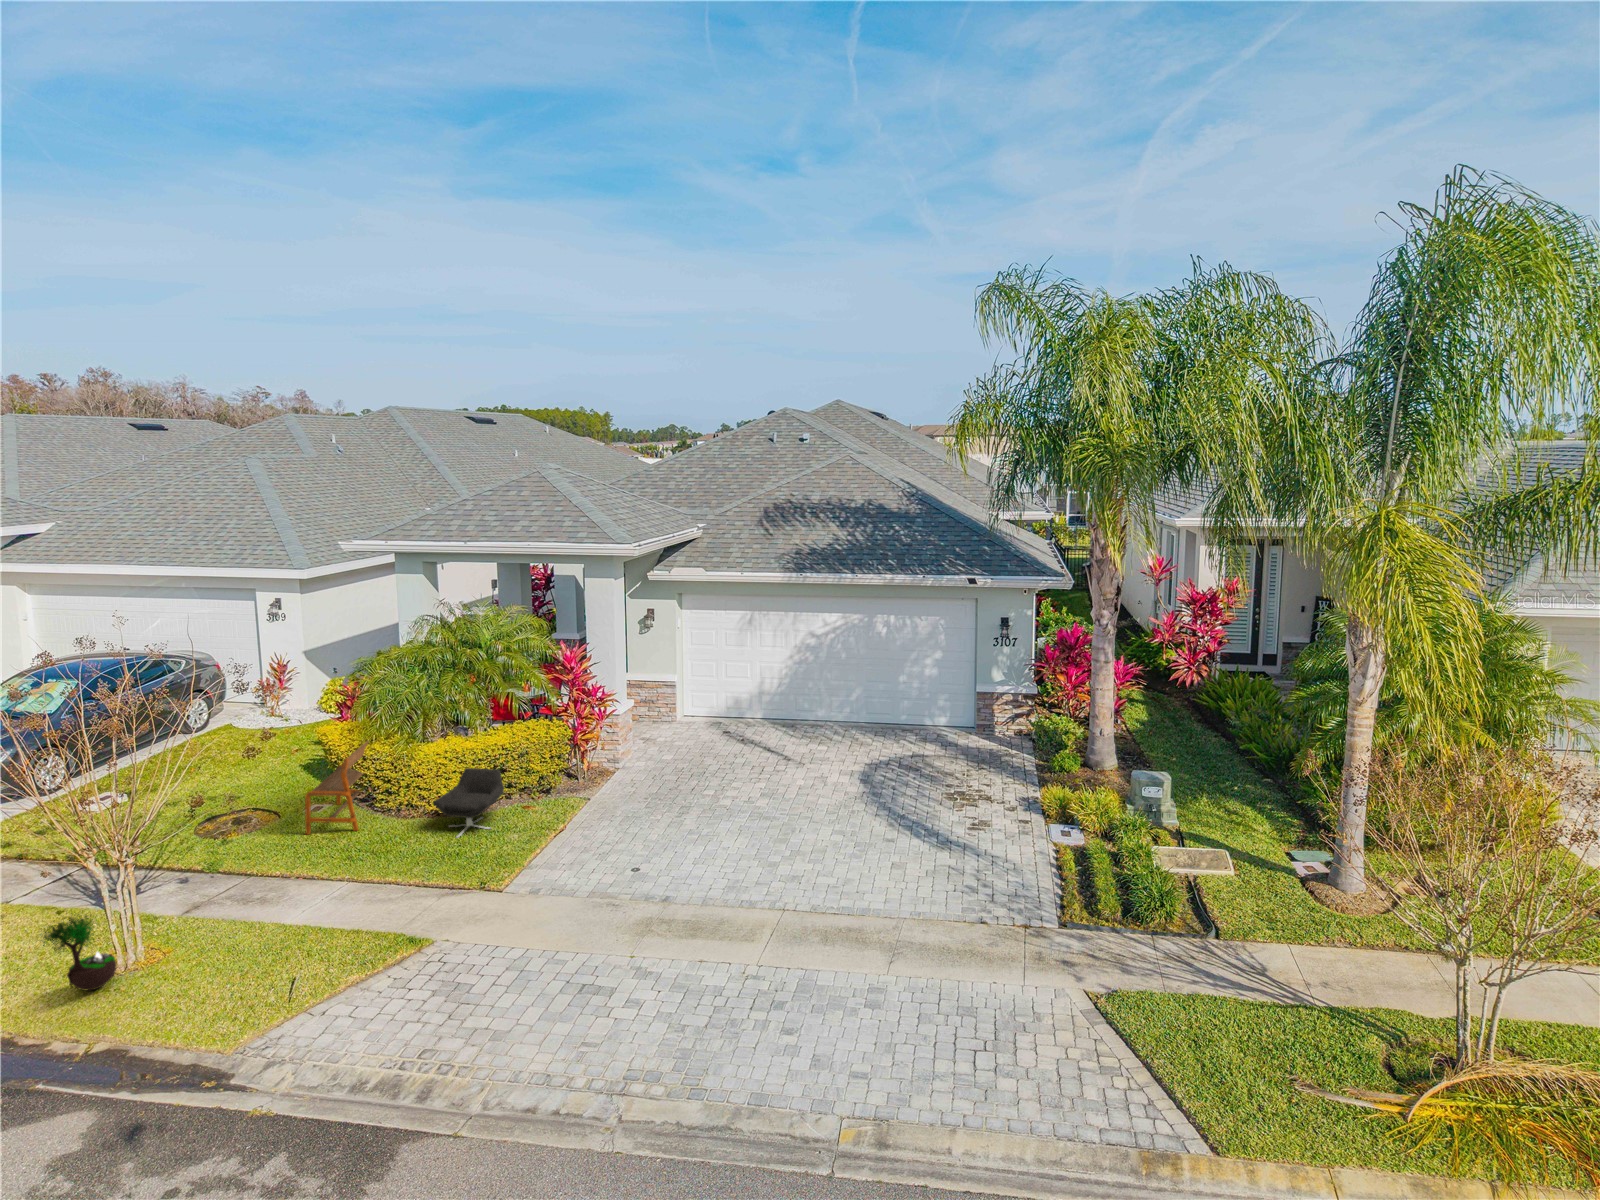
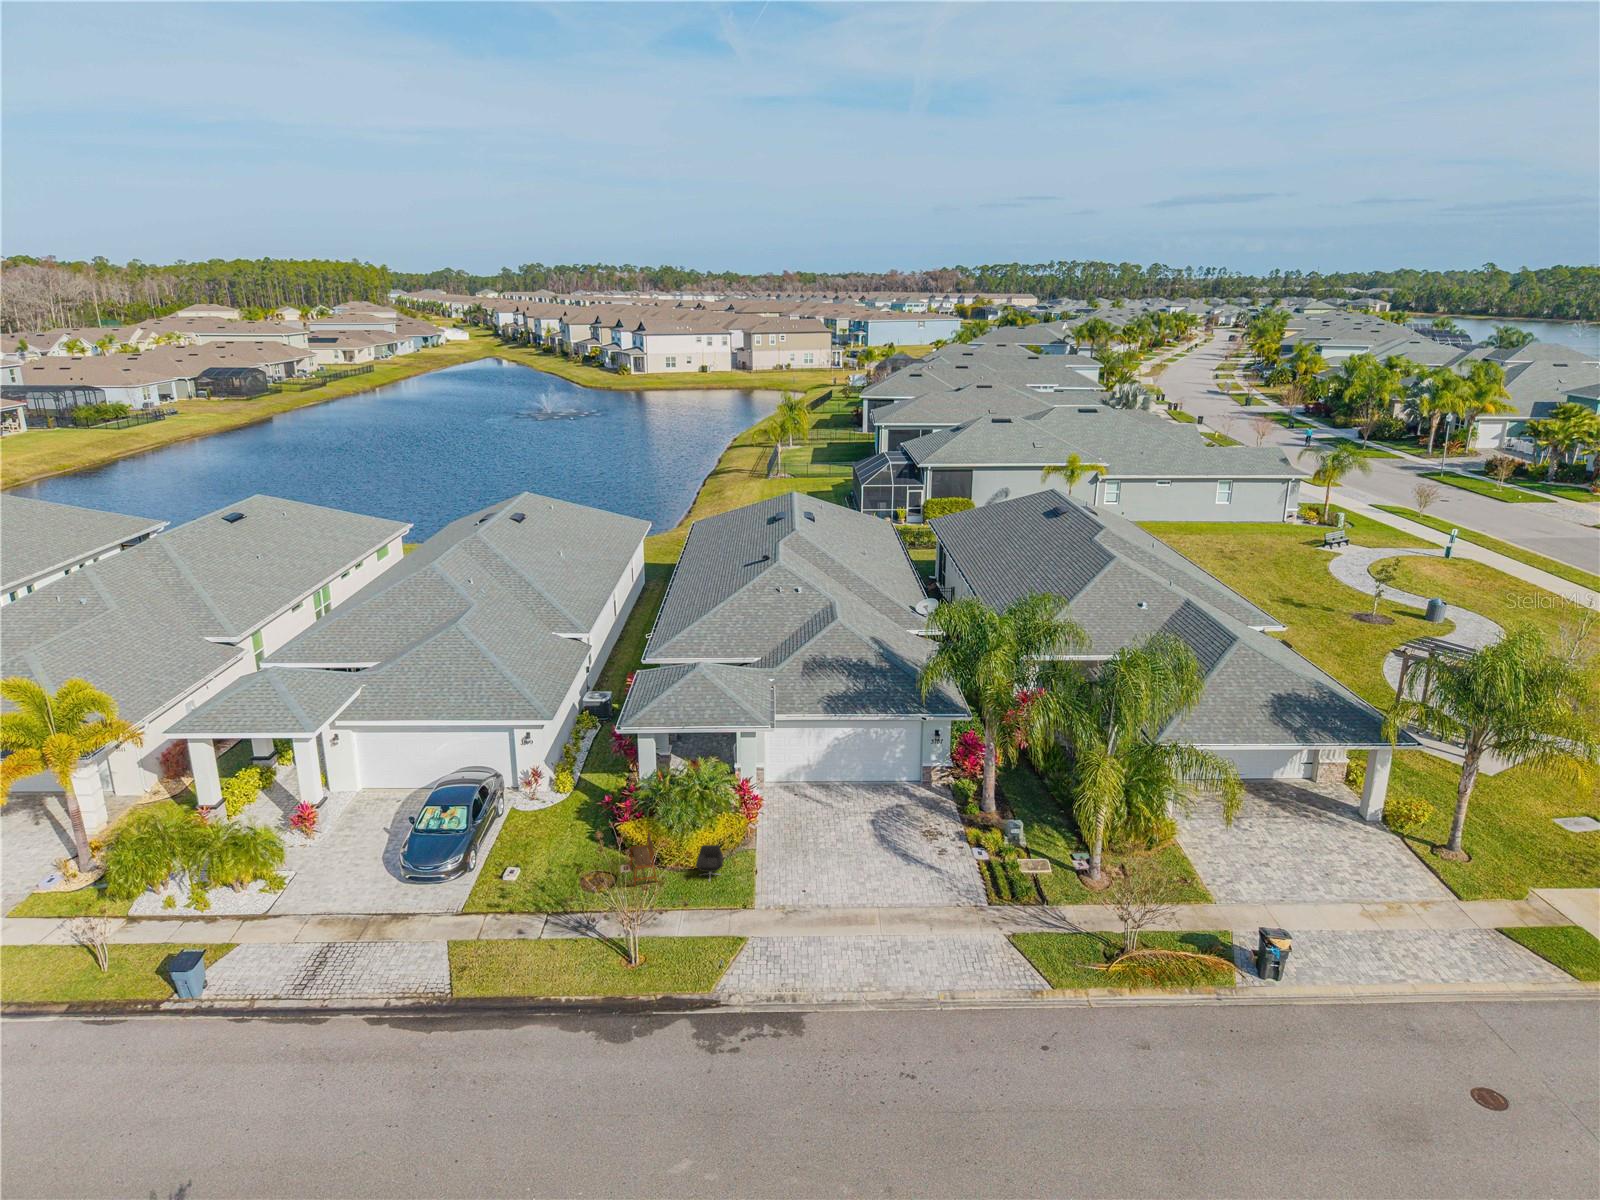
potted tree: present [40,914,116,991] -> none [613,946,635,976]

